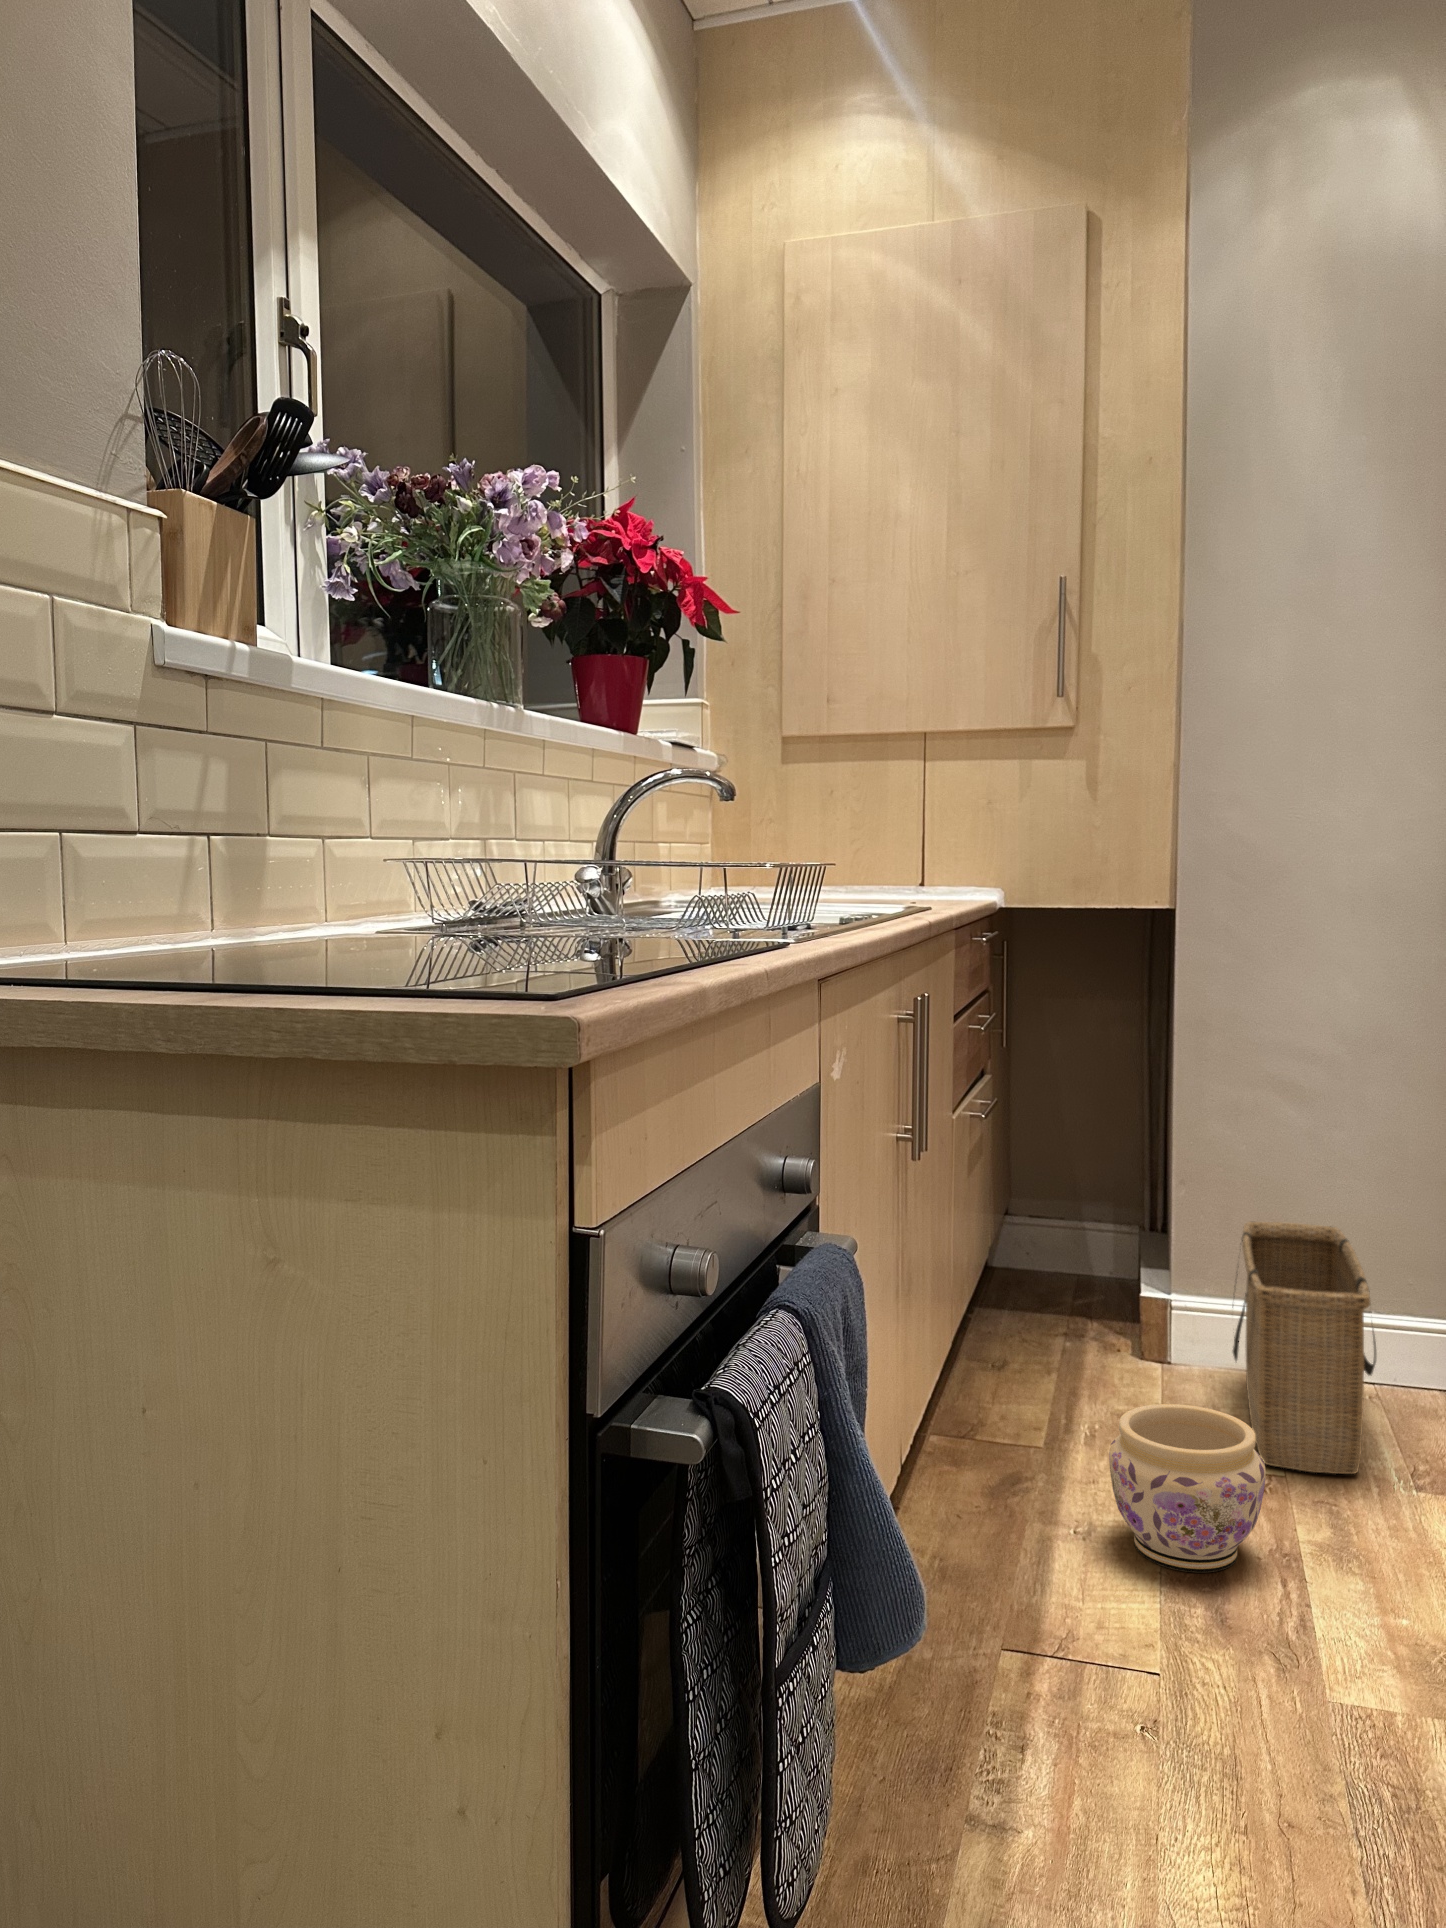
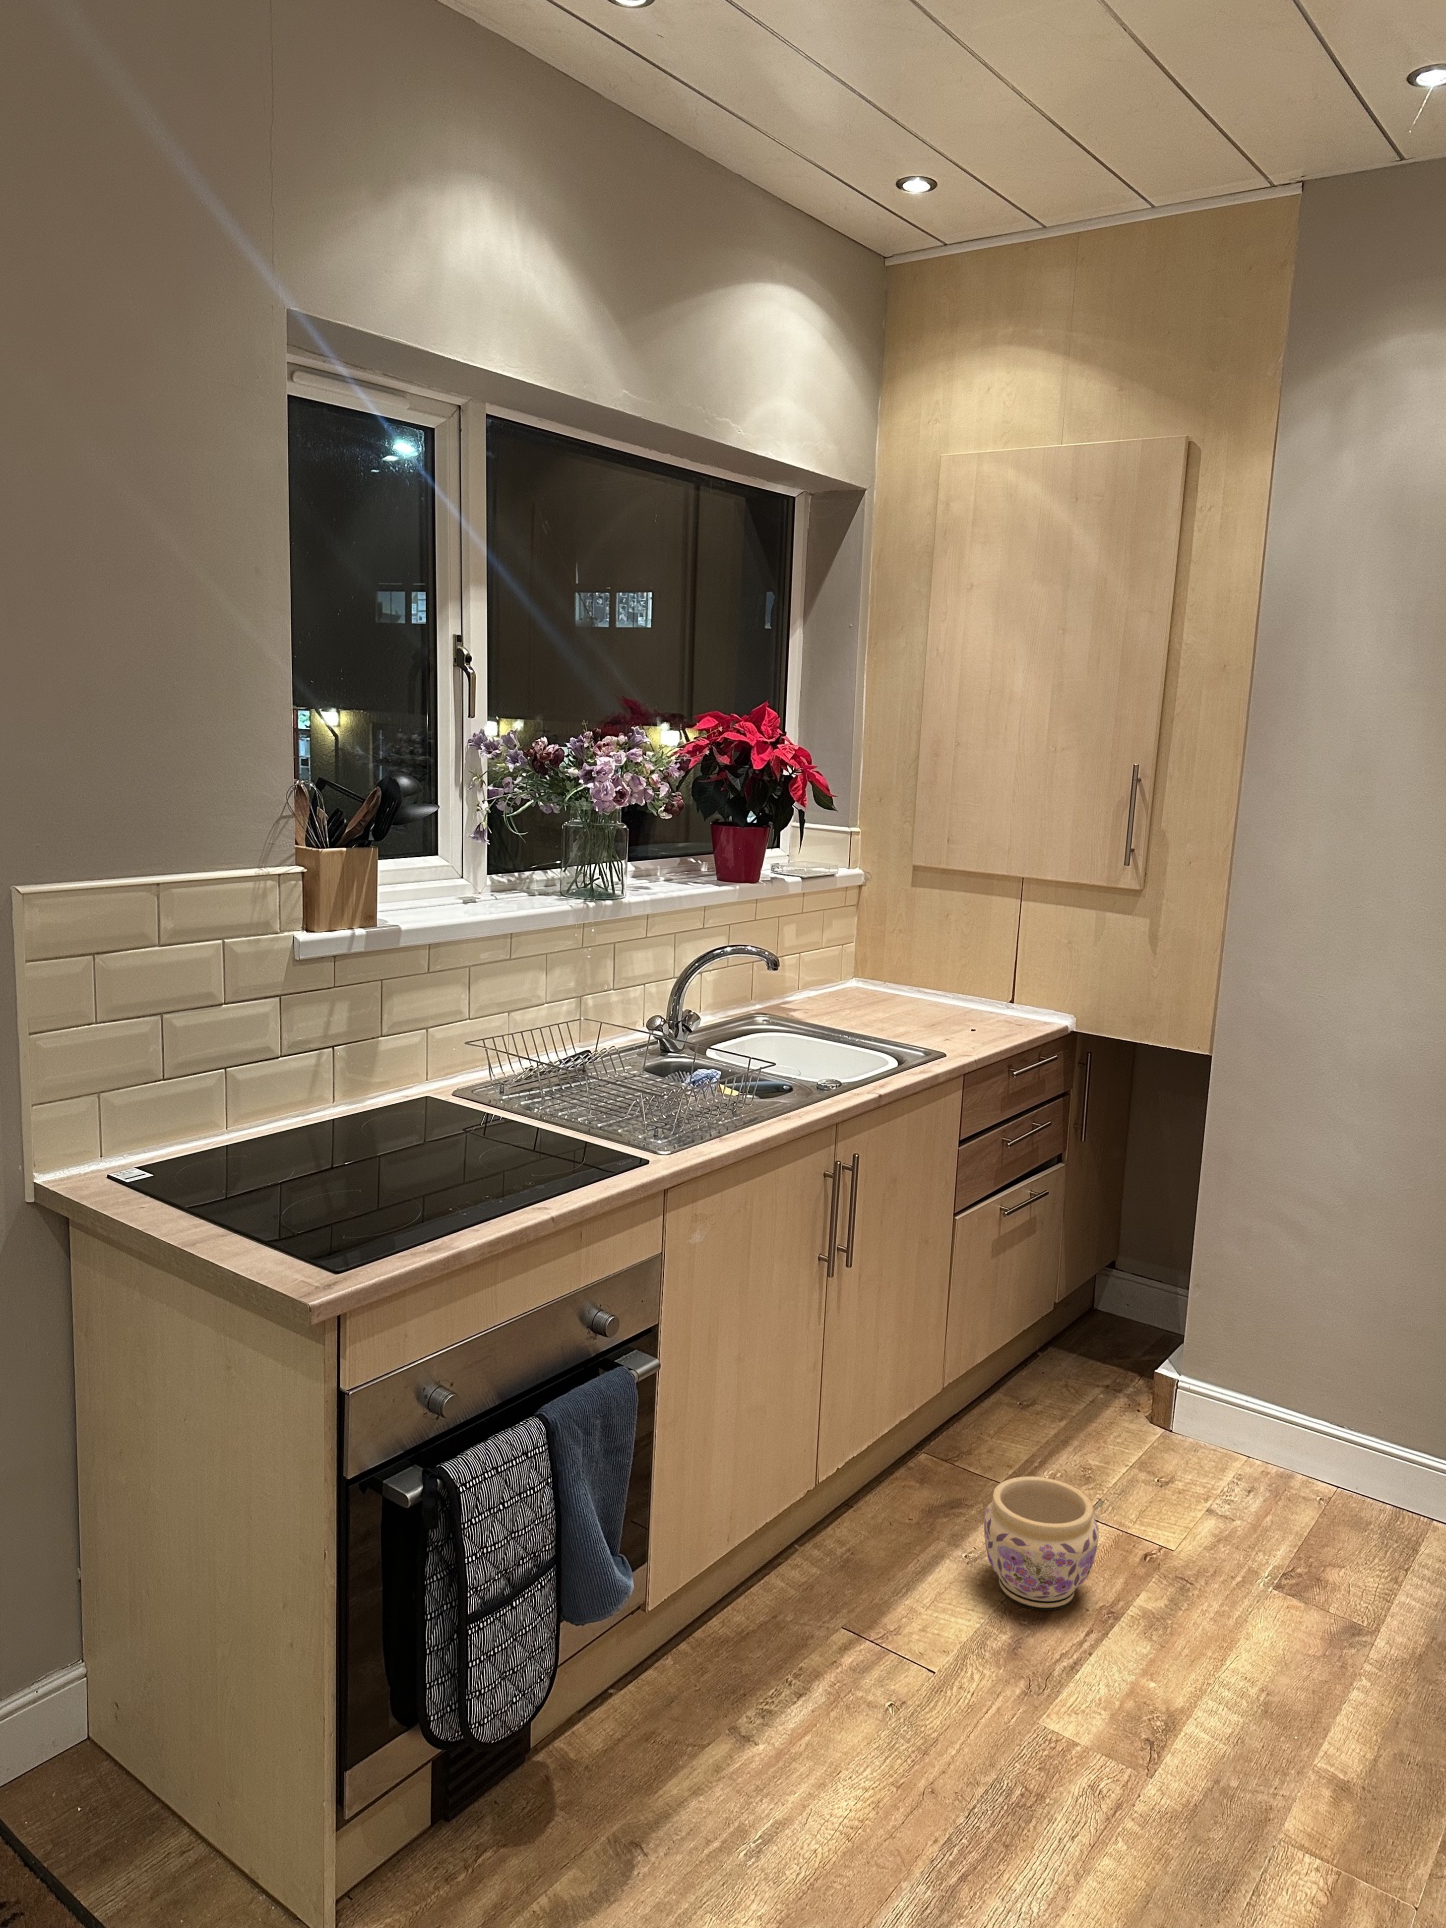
basket: present [1233,1222,1376,1474] -> none [1161,1330,1309,1557]

